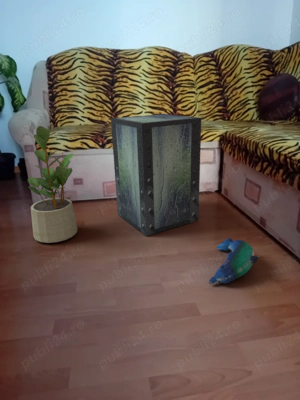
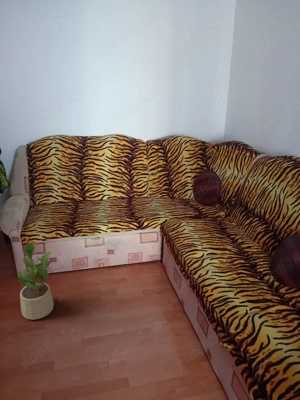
storage box: present [111,114,201,236] -> none [78,214,142,311]
plush toy: present [209,238,258,284] -> none [139,317,171,358]

